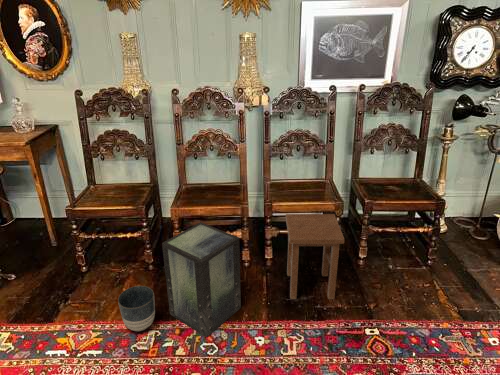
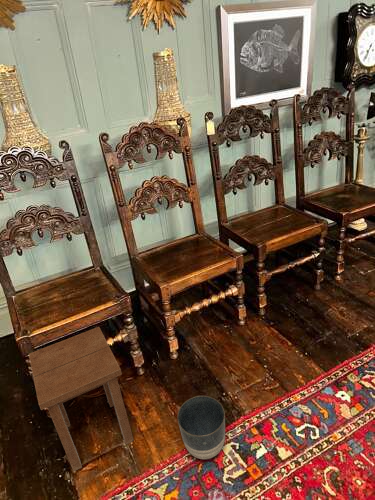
stool: present [286,214,344,299] -> present [29,327,134,471]
storage box: present [162,222,241,337] -> none [215,291,292,421]

